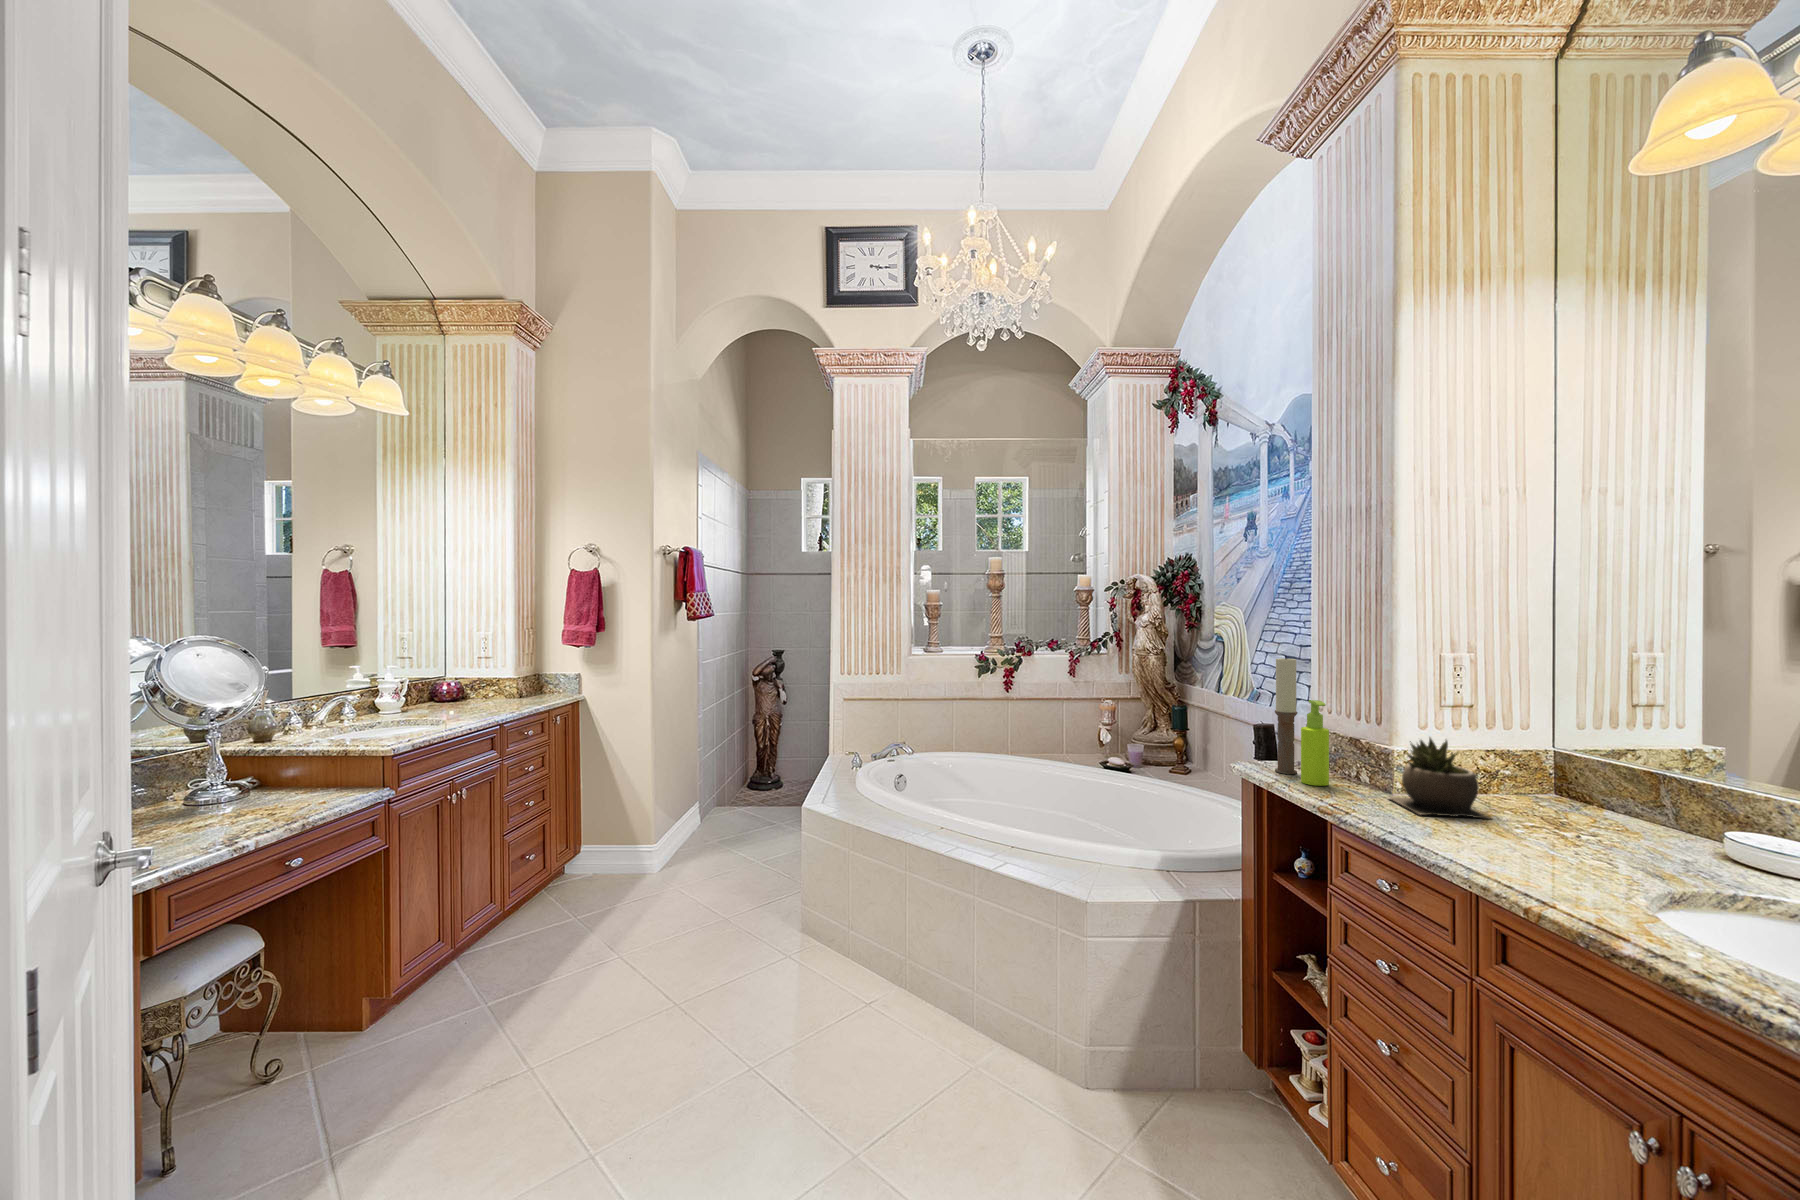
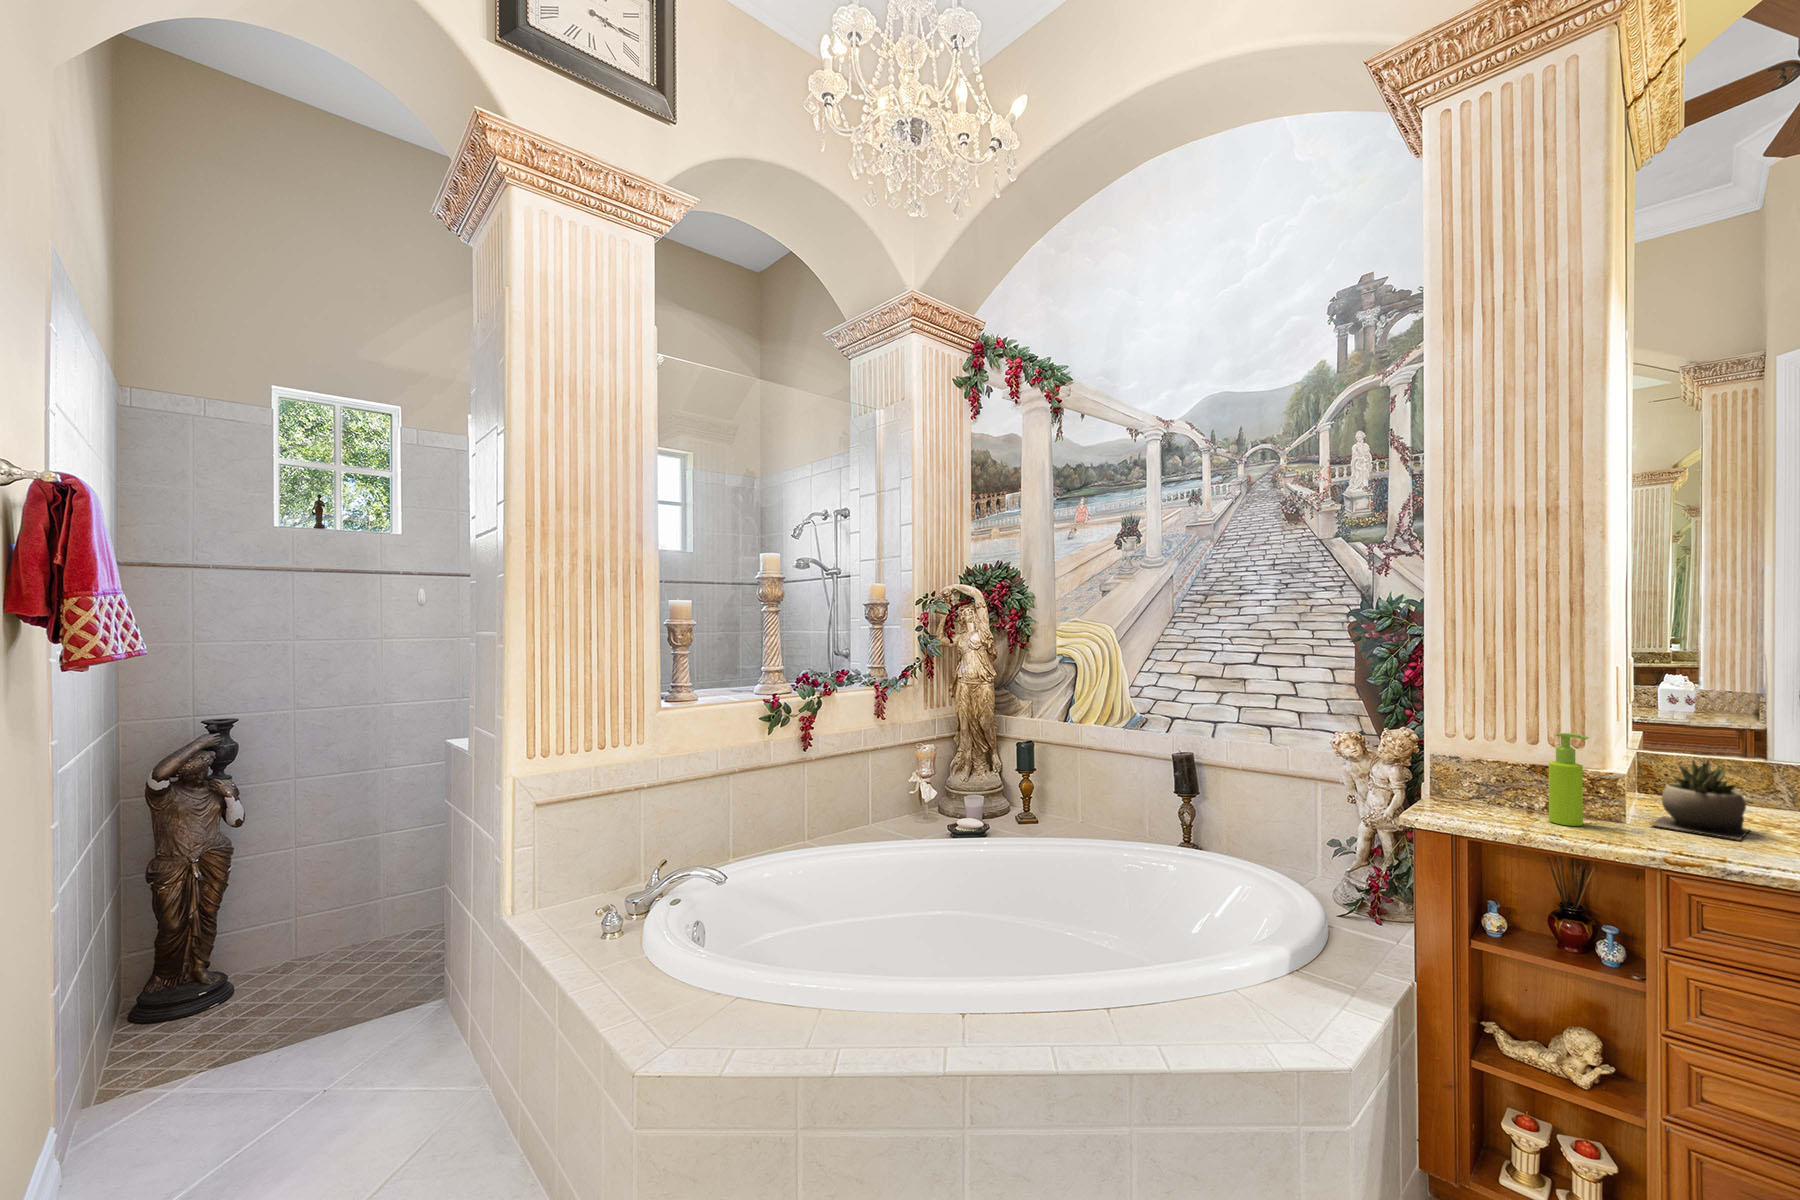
candle: present [1275,656,1298,774] -> none [1485,685,1513,817]

